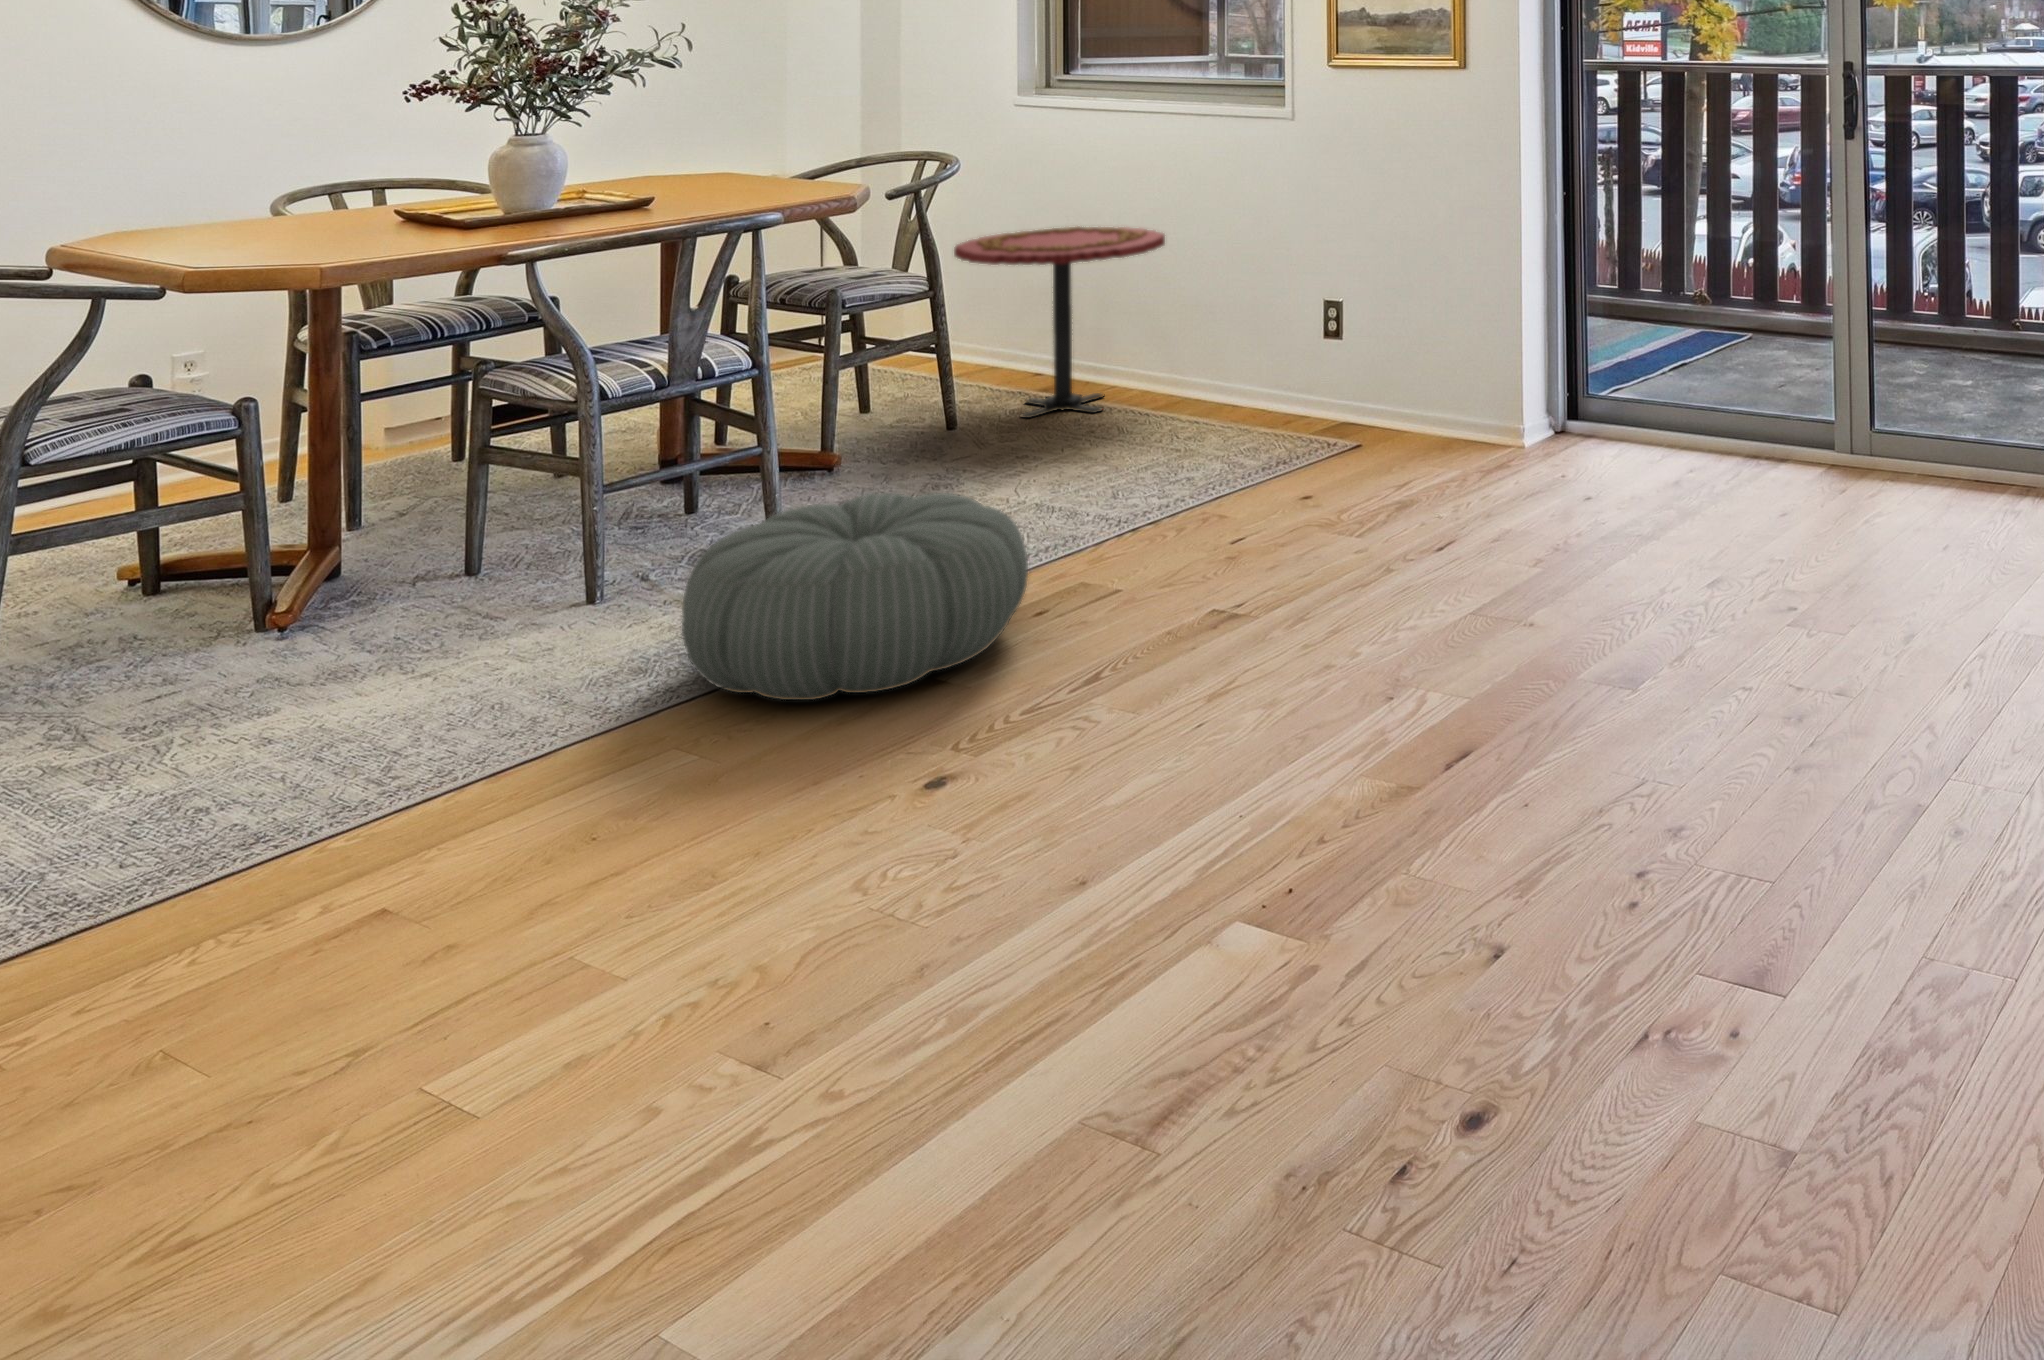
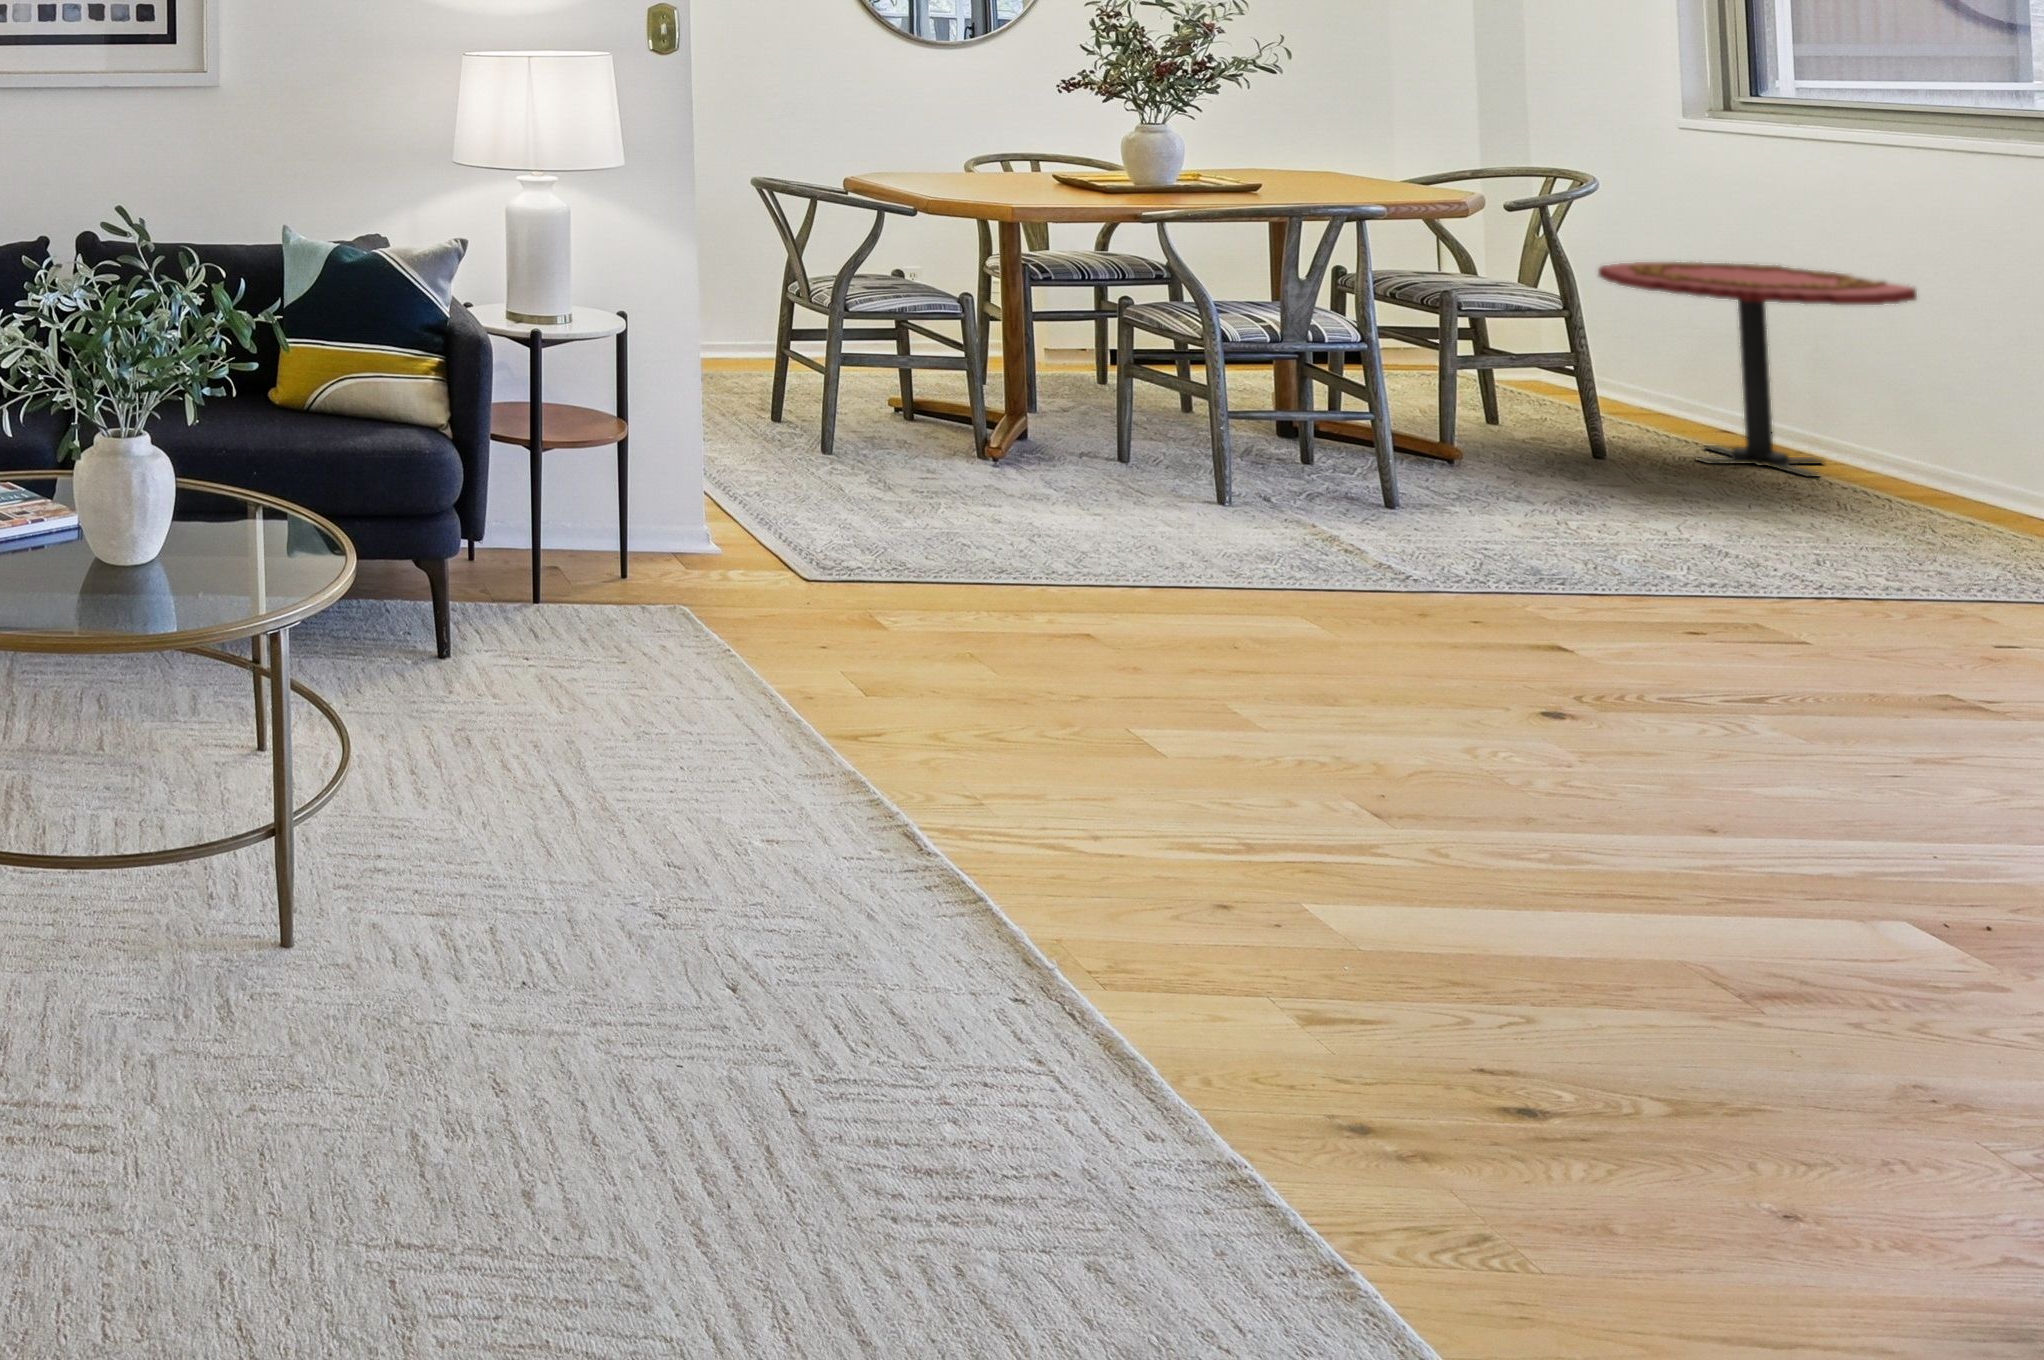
pouf: present [682,493,1028,700] -> none [1298,463,1672,642]

